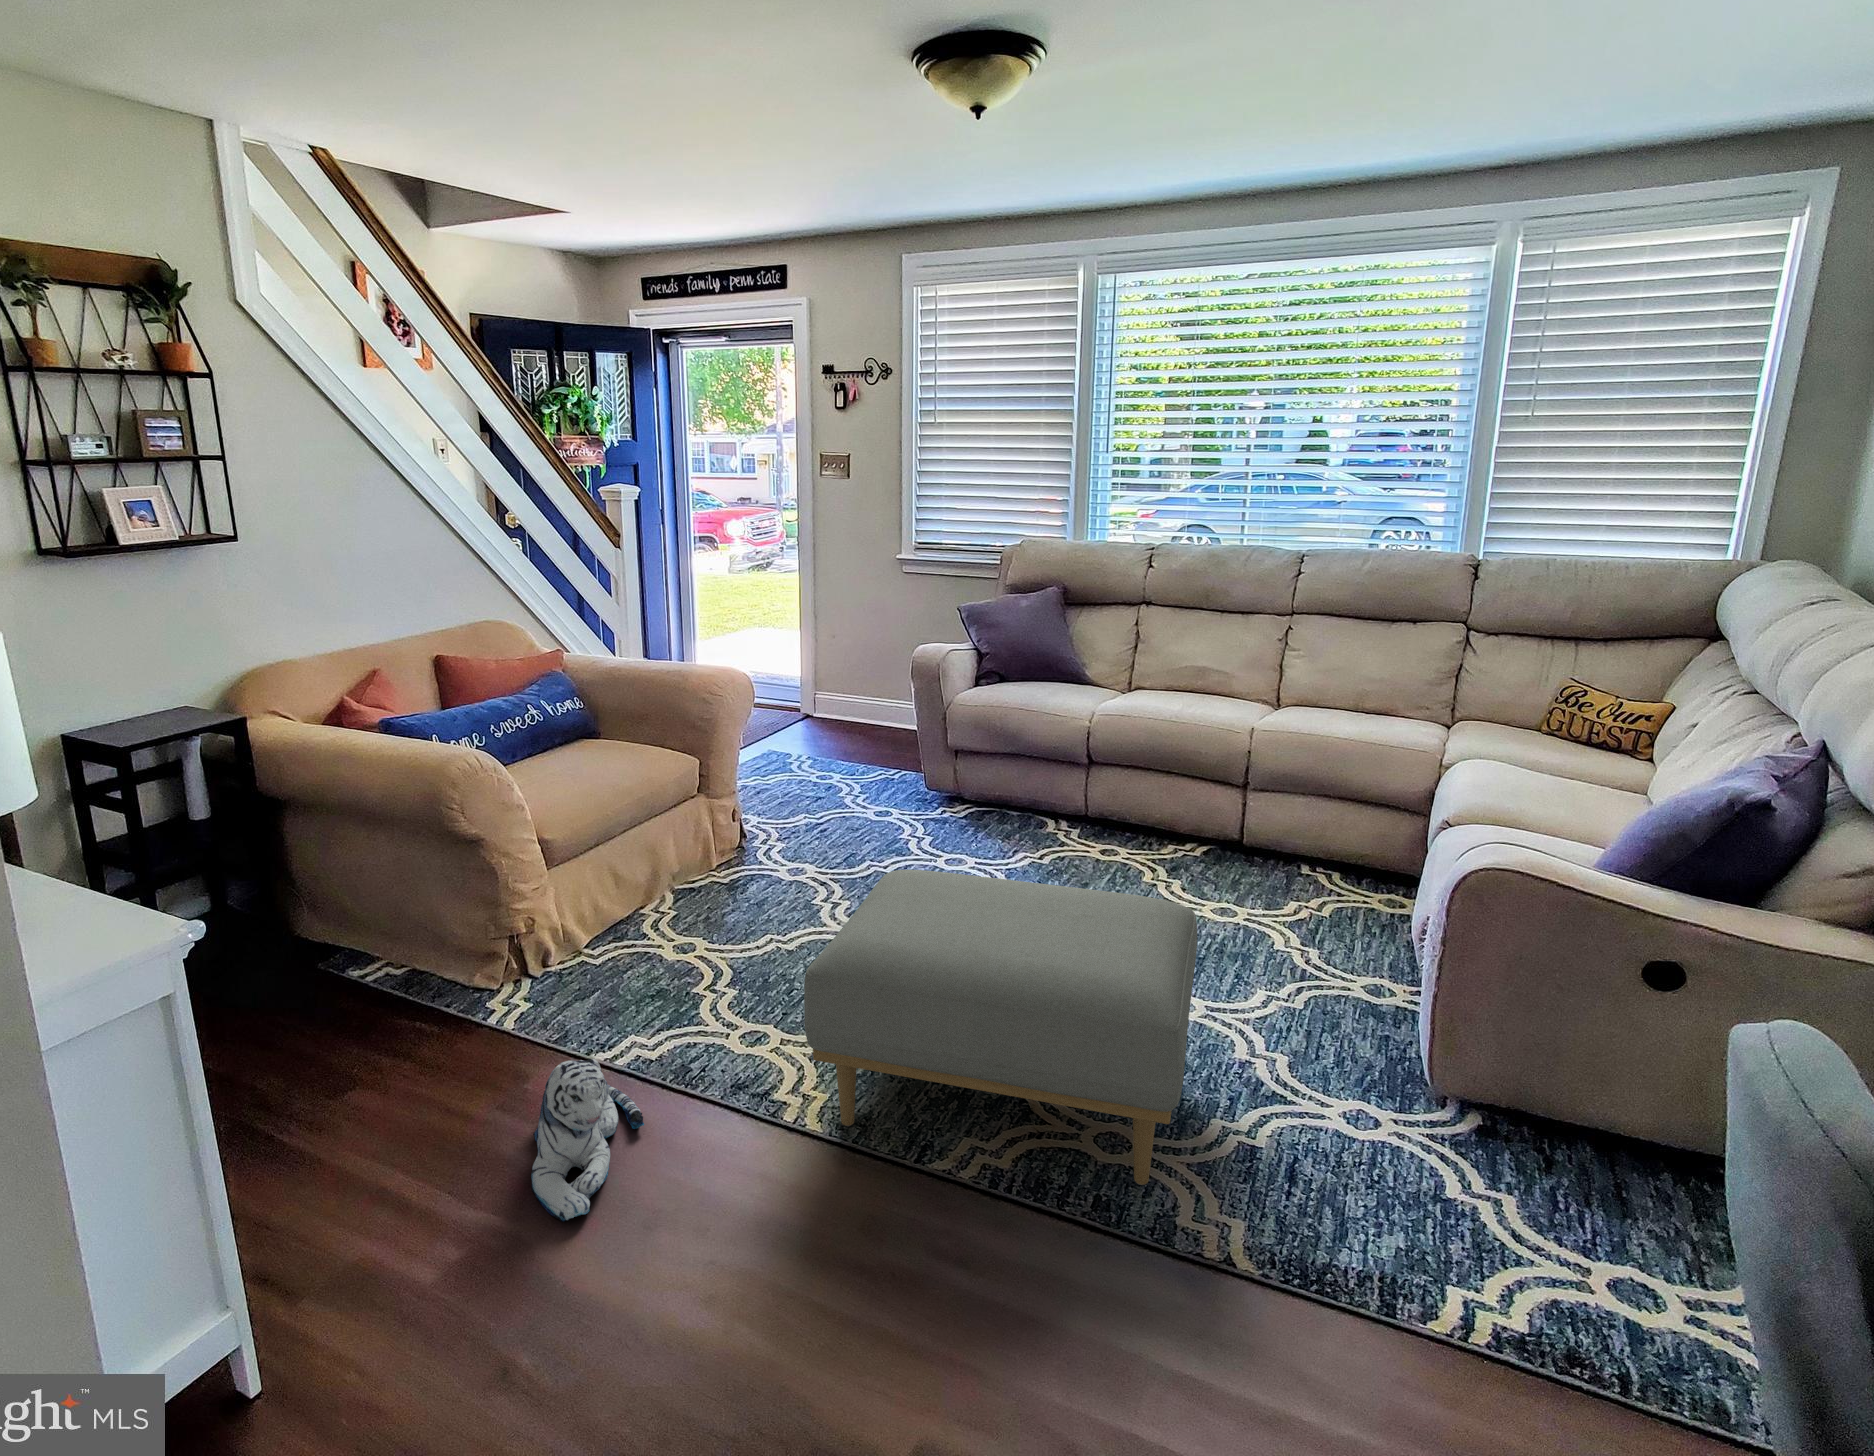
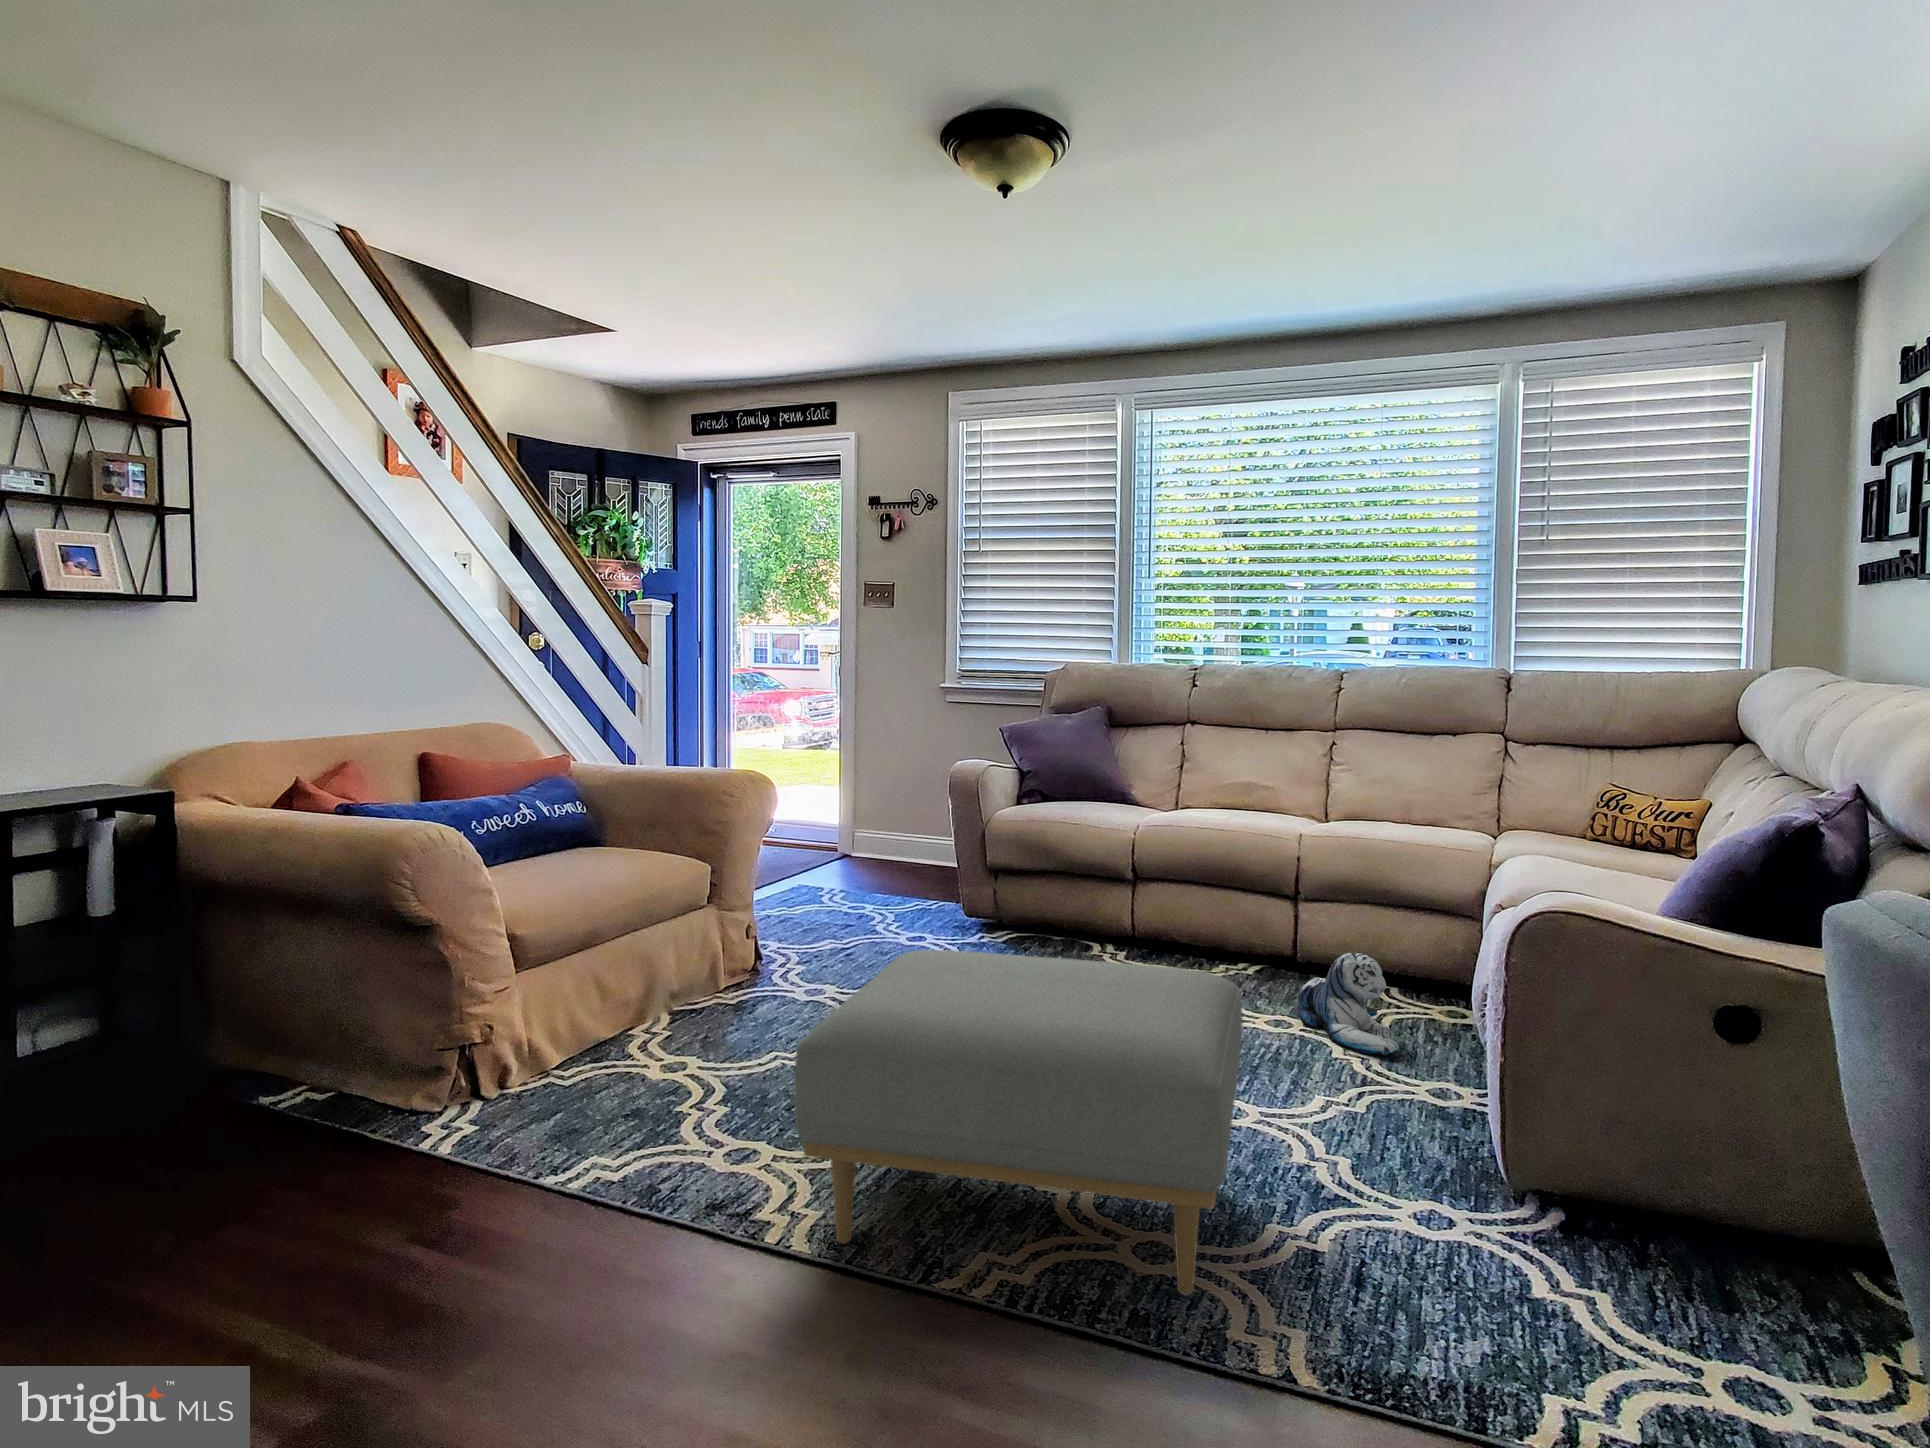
plush toy: present [531,1059,644,1222] -> present [1297,953,1399,1056]

